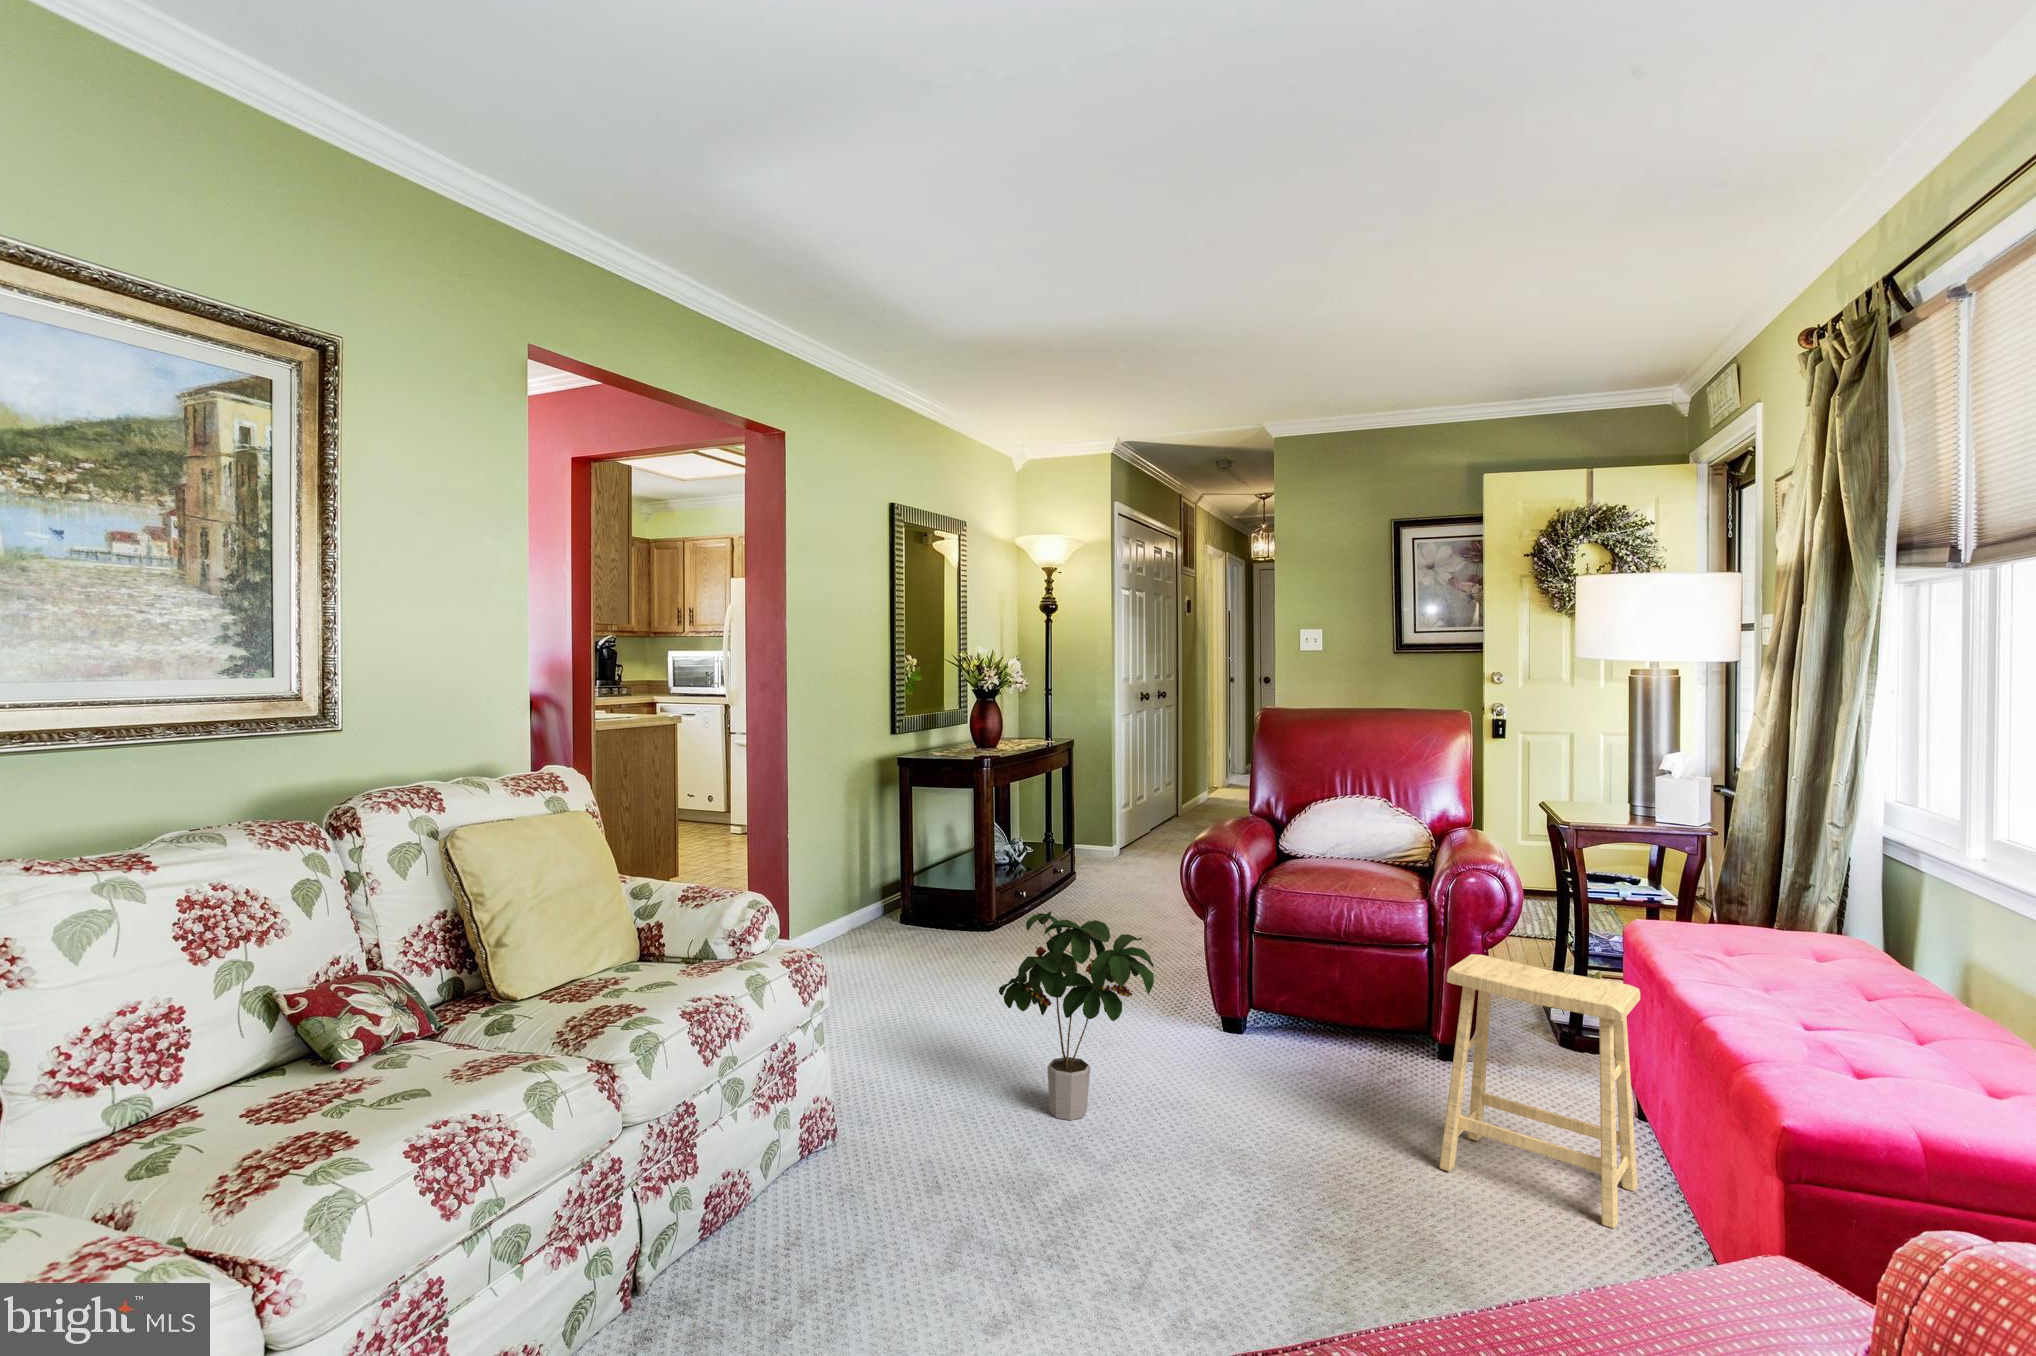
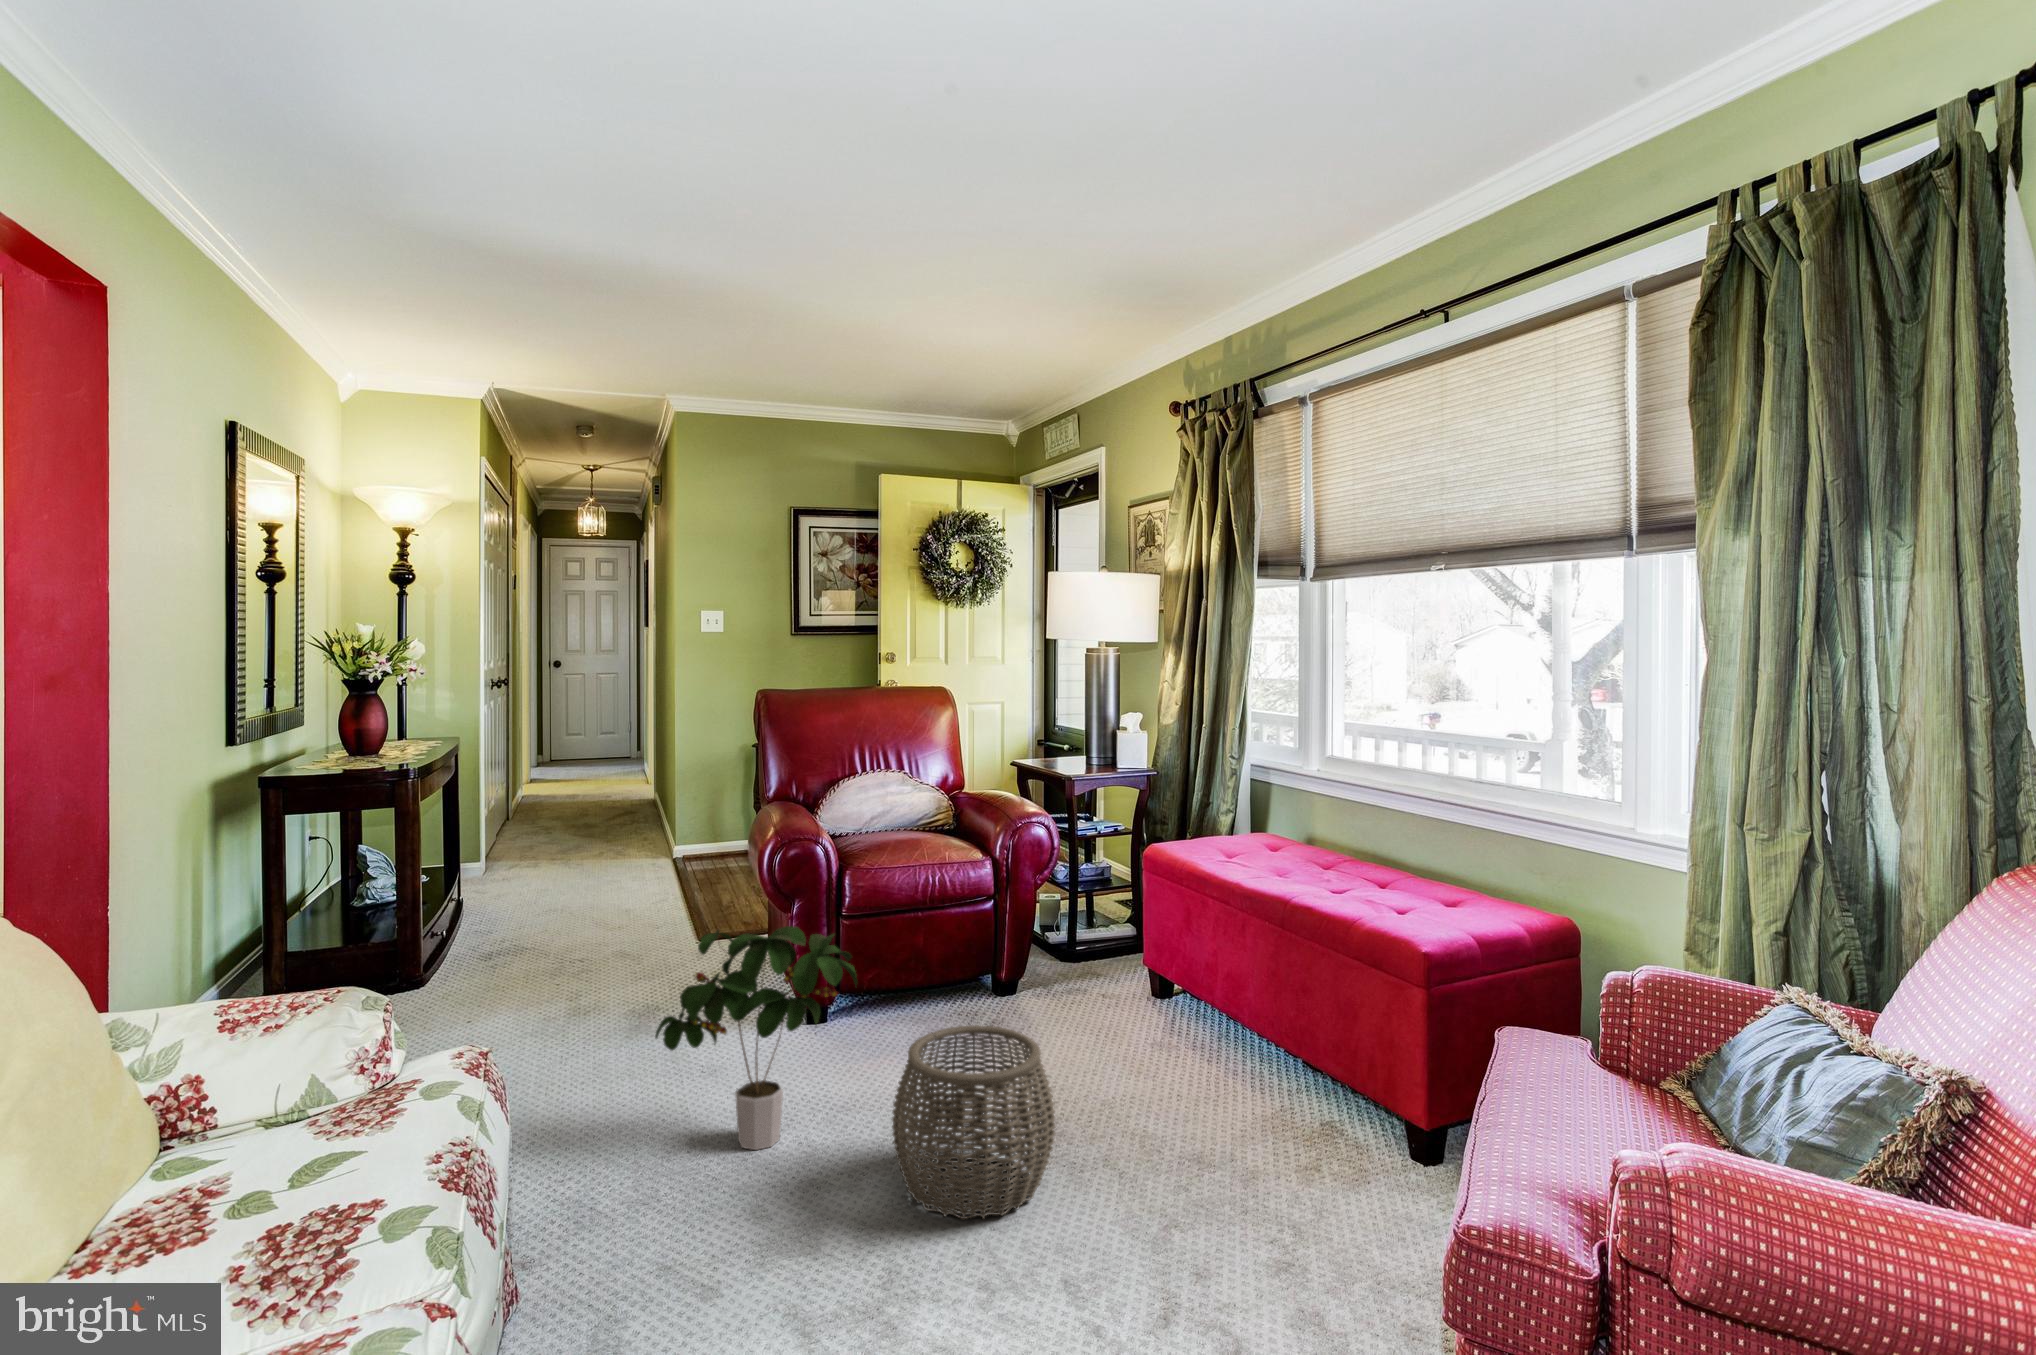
footstool: present [1439,954,1640,1229] -> none [1072,886,1208,1068]
woven basket: none [1104,1054,1276,1262] -> present [892,1026,1055,1219]

